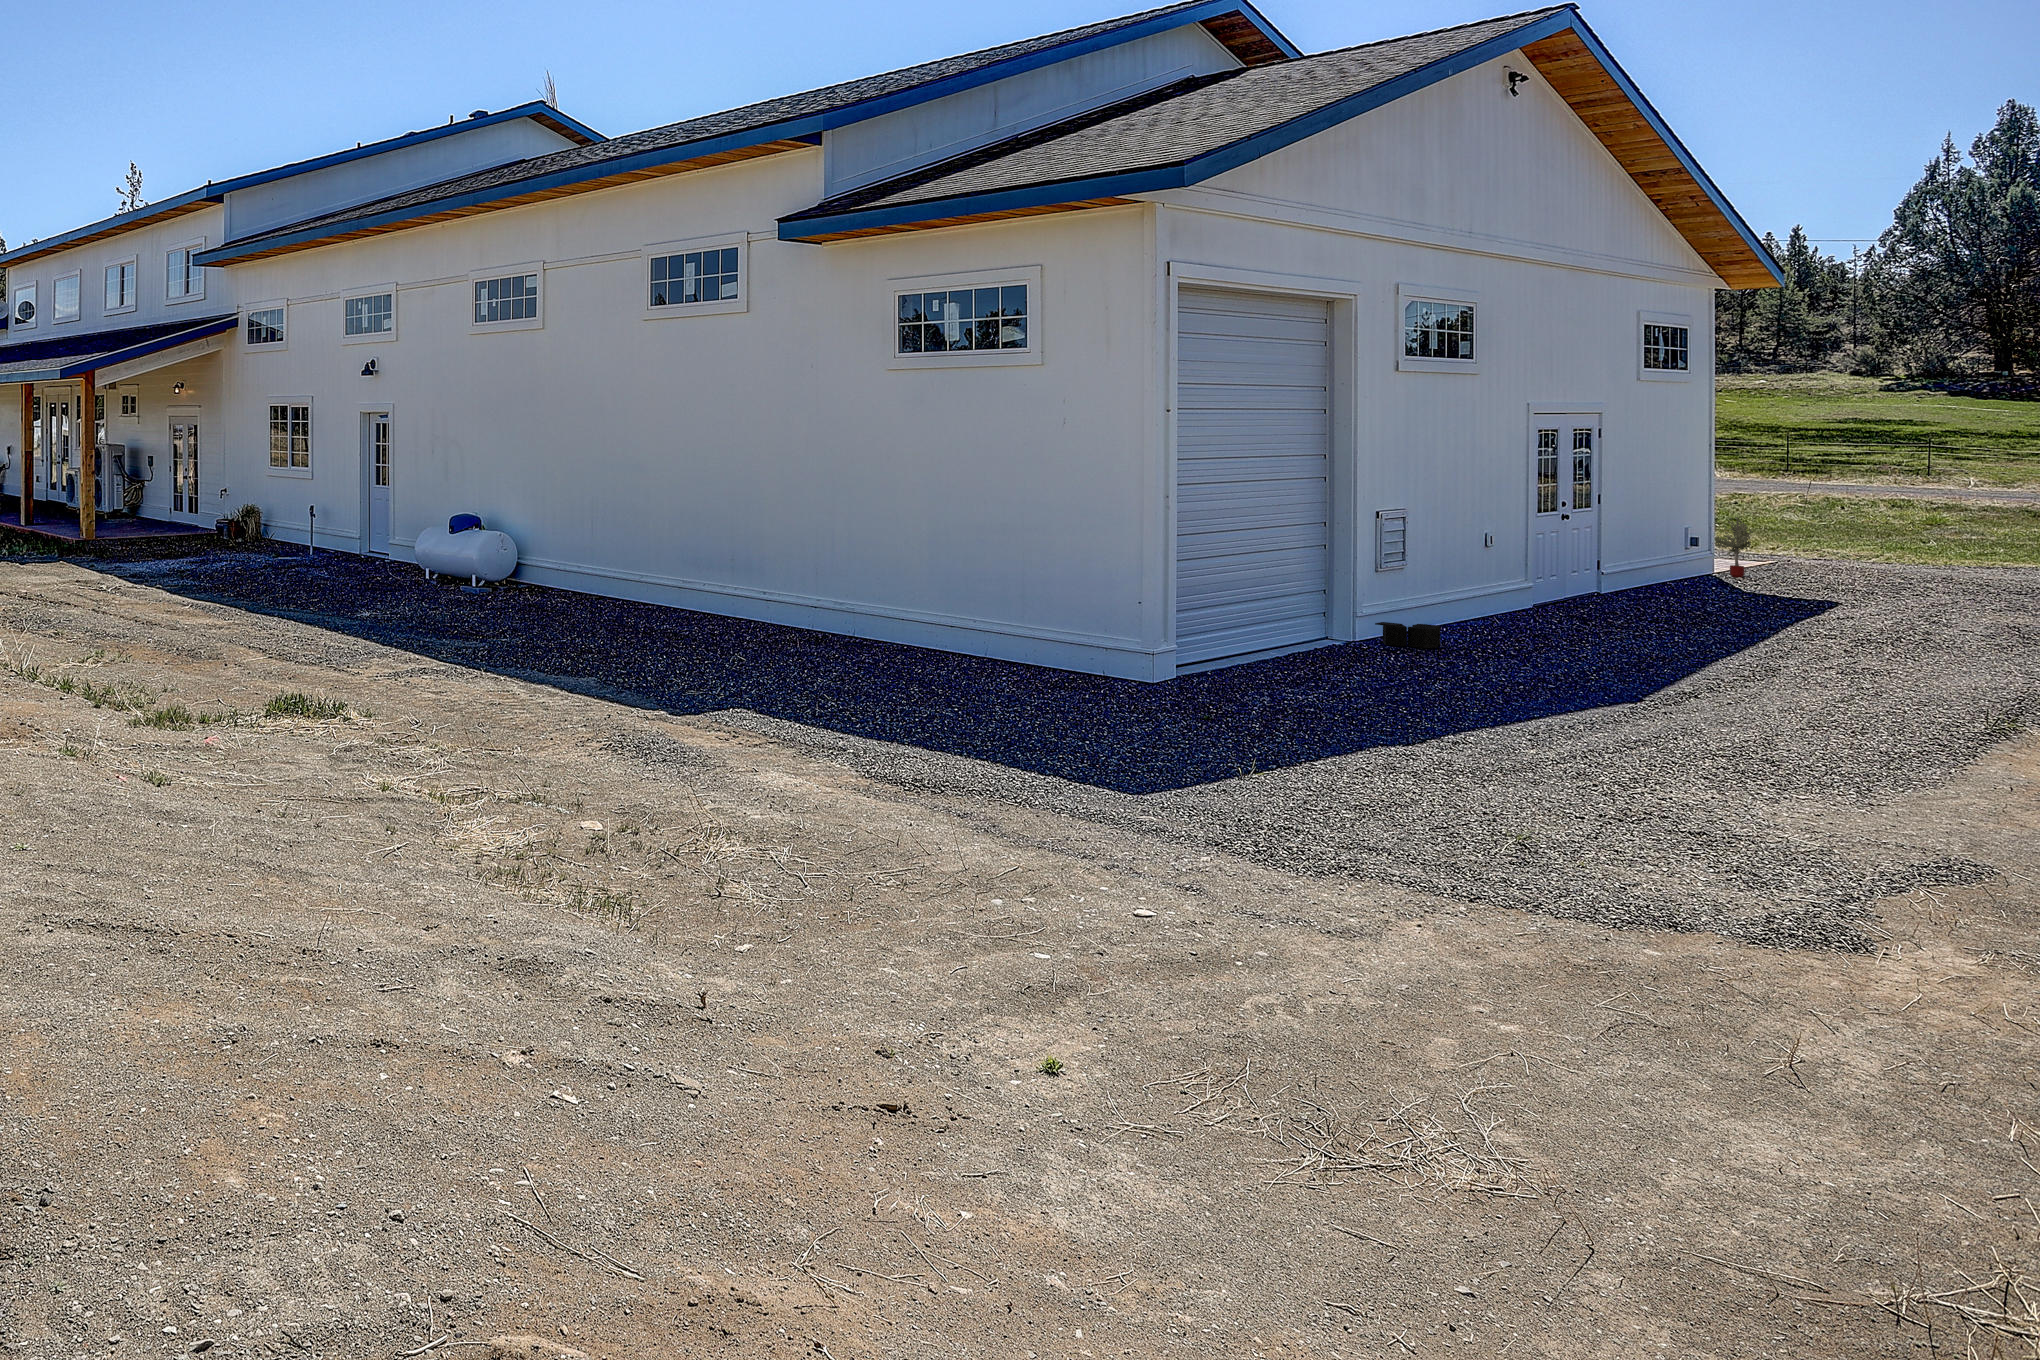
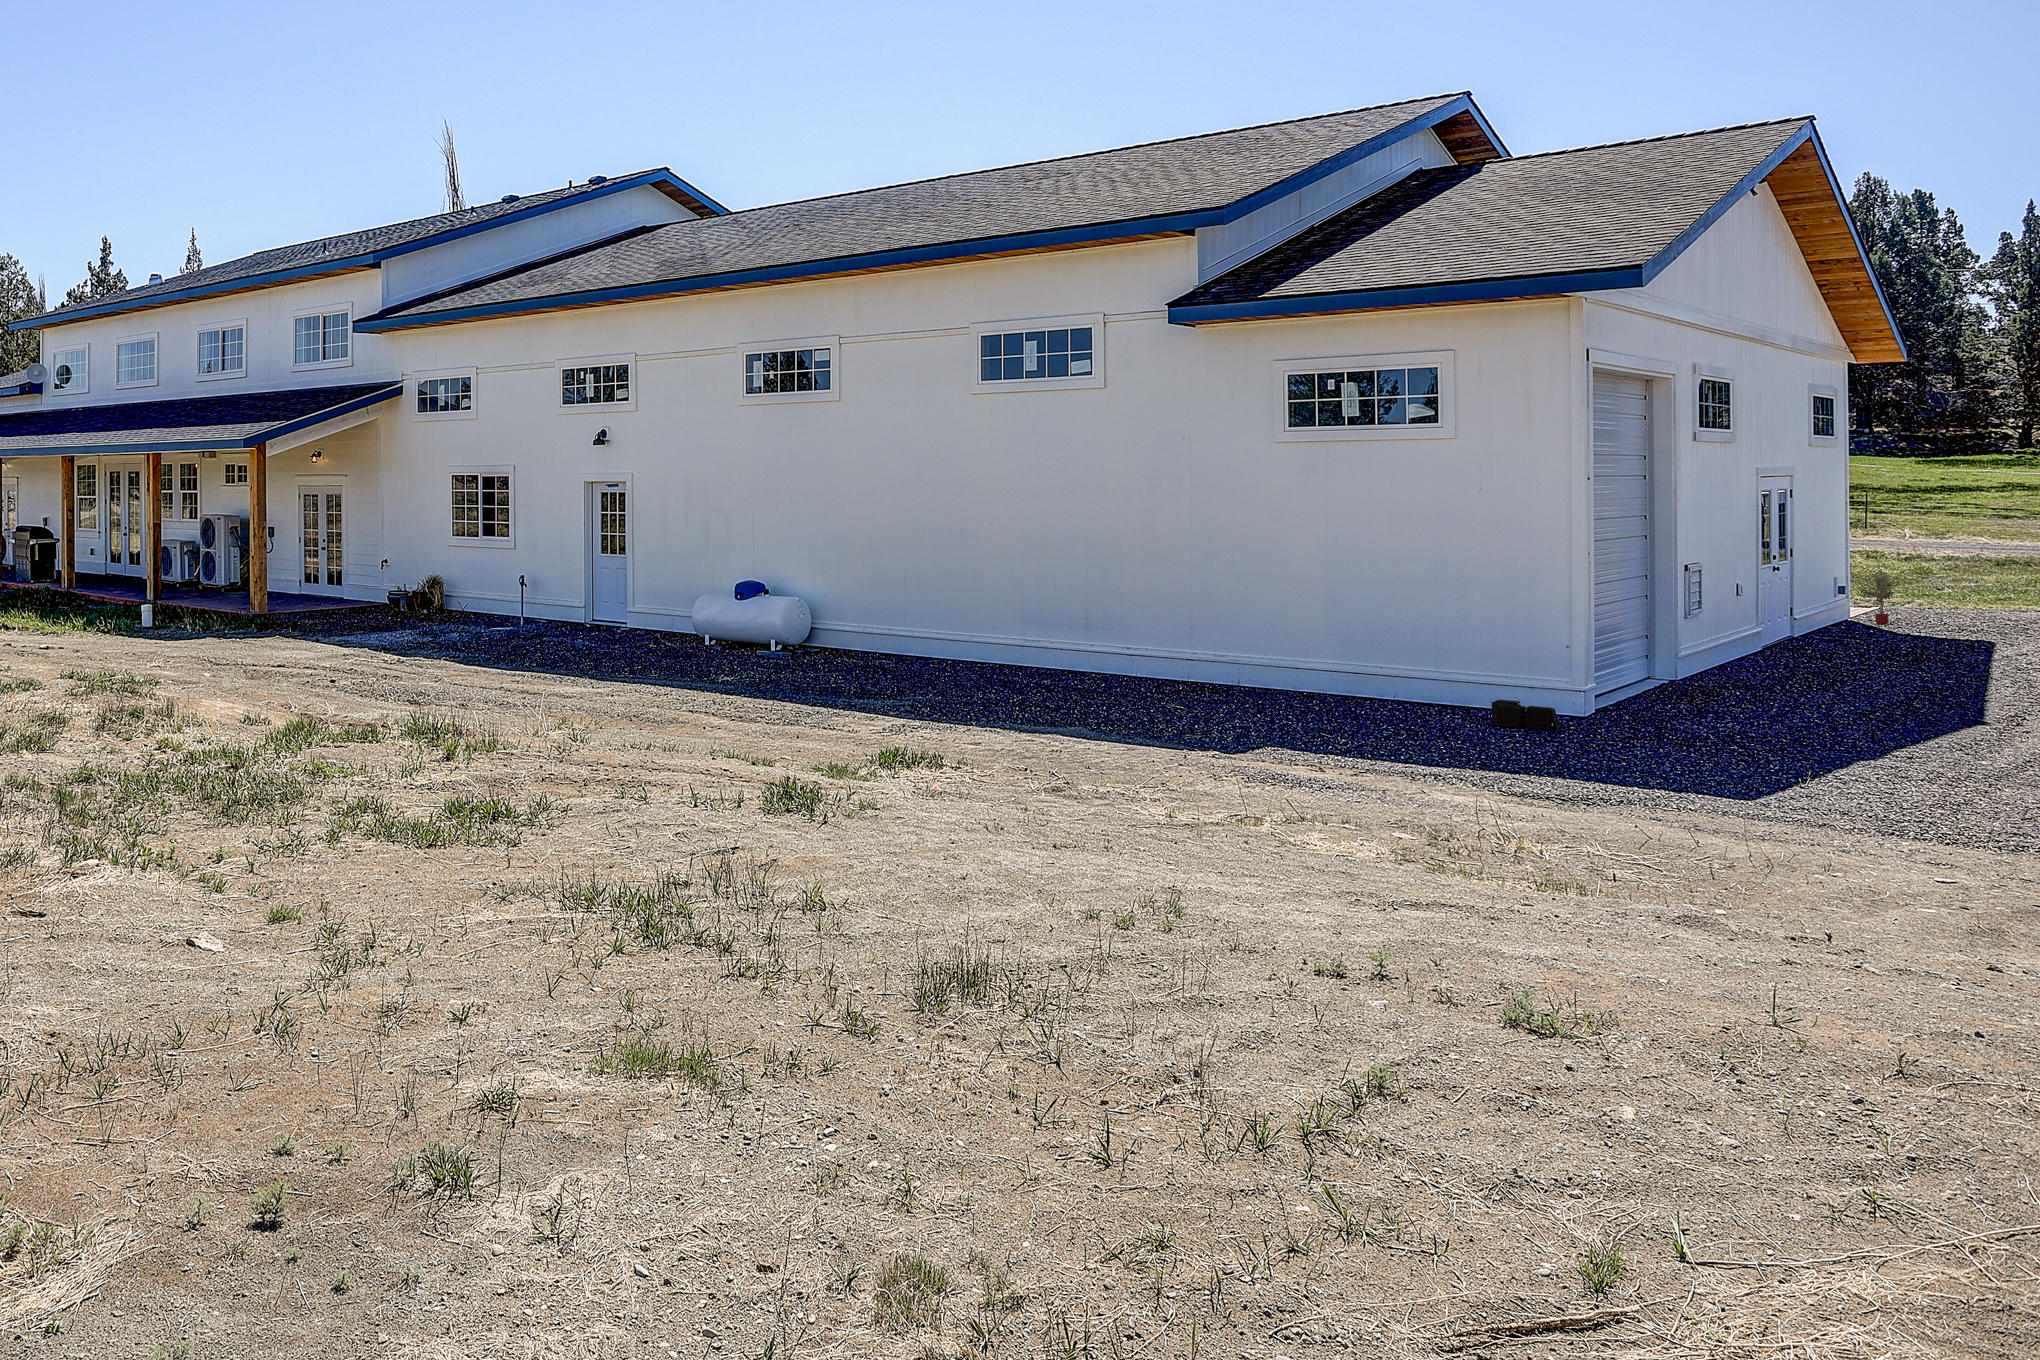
storage bin: present [1375,622,1440,648] -> present [1492,700,1560,730]

